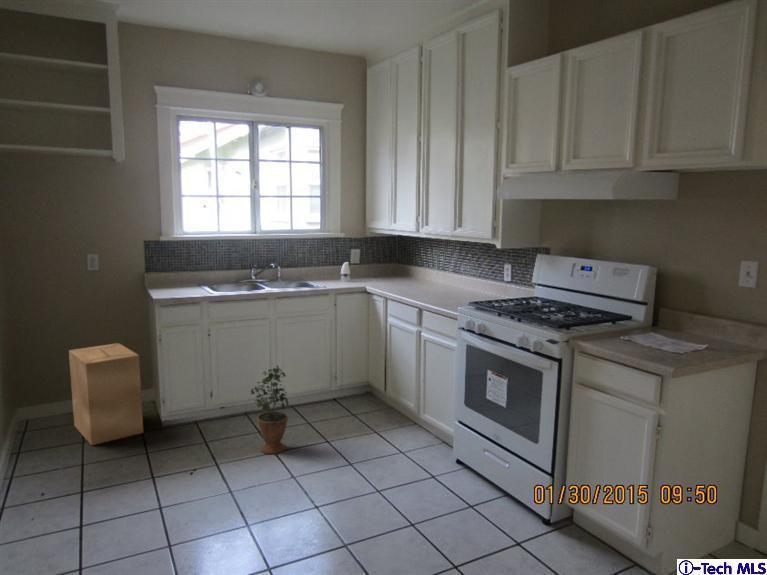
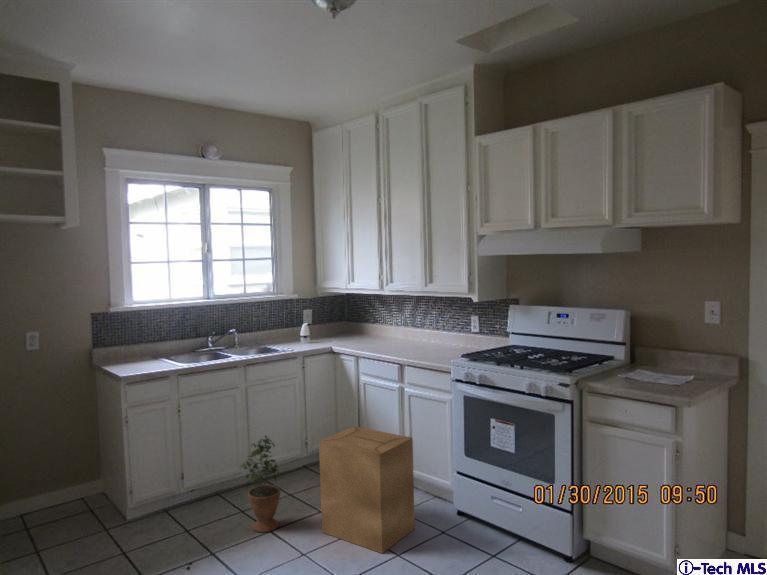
cardboard box: present [69,343,143,445] -> present [319,426,415,553]

